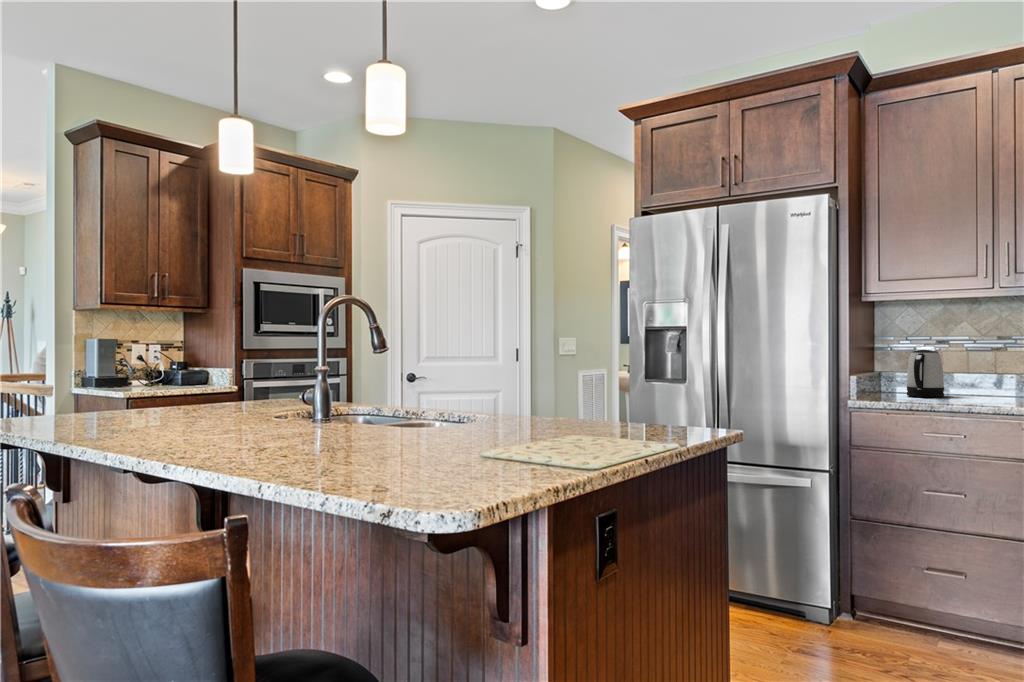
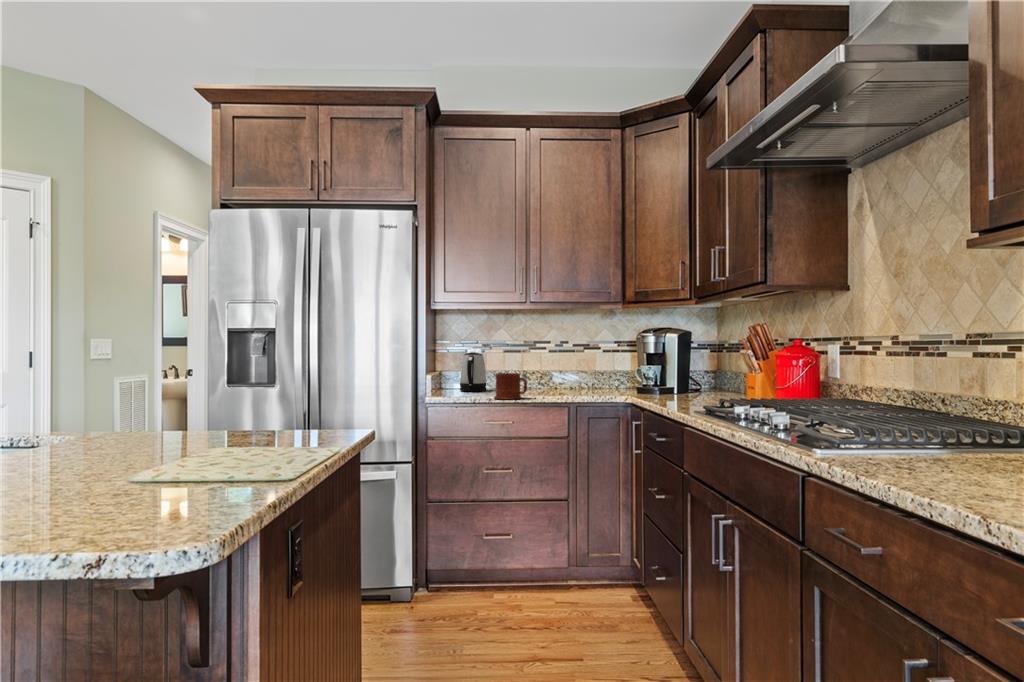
mug: none [940,376,990,409] -> present [494,373,527,399]

